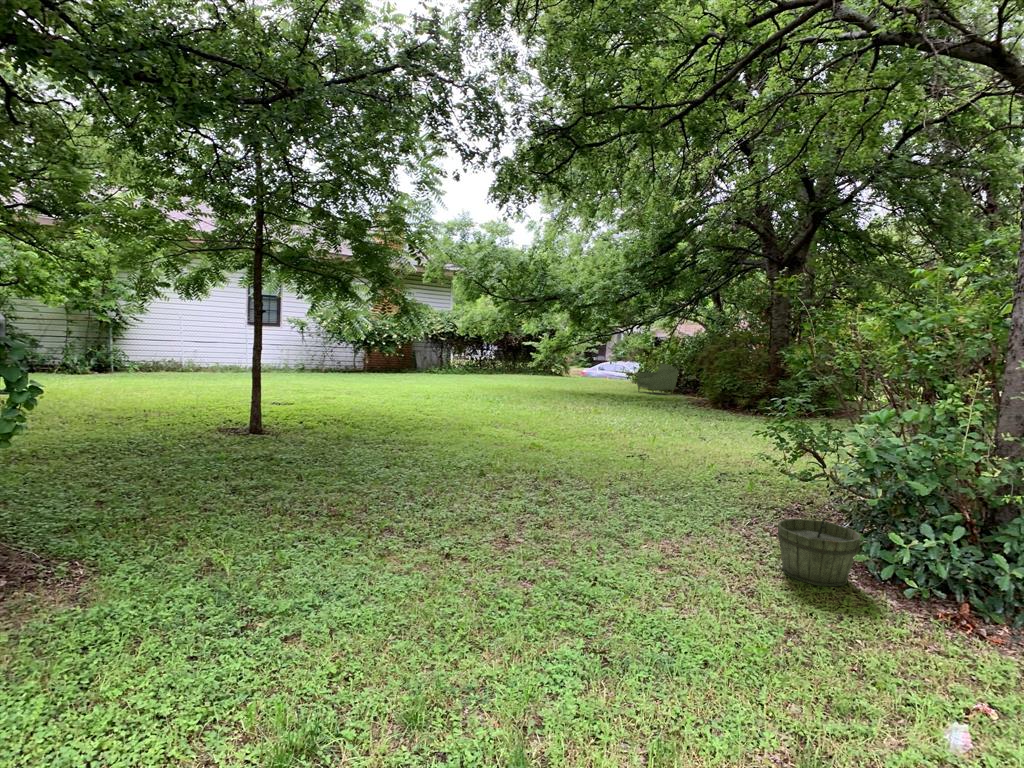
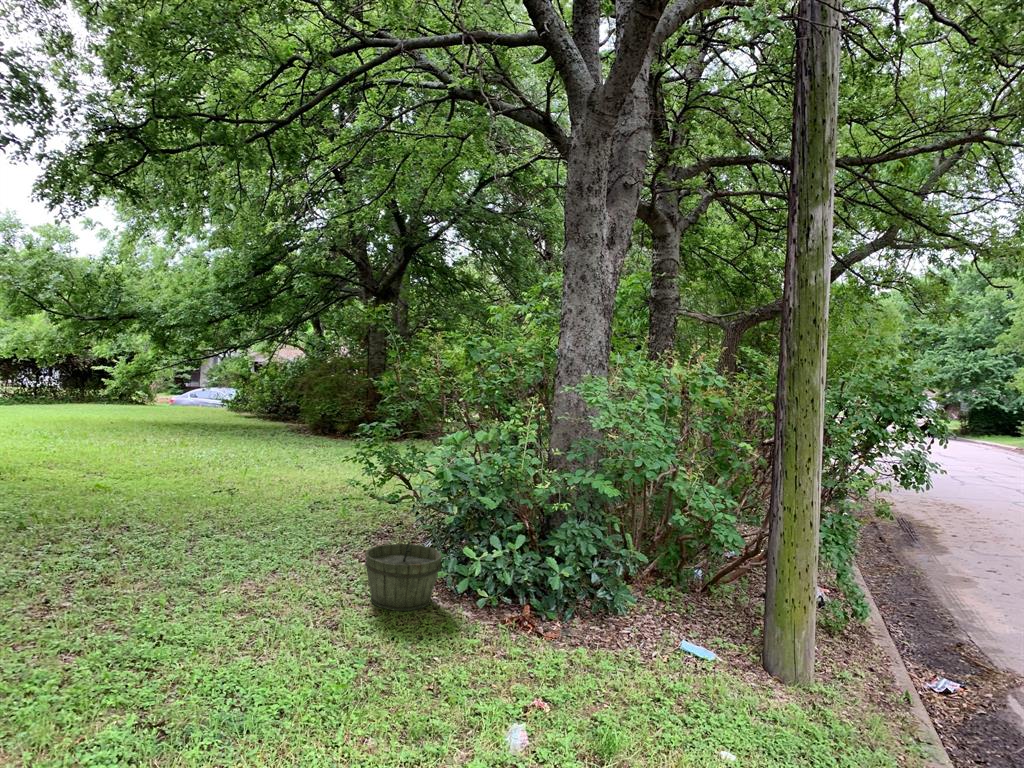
chair: present [637,364,679,394] -> none [234,390,278,421]

